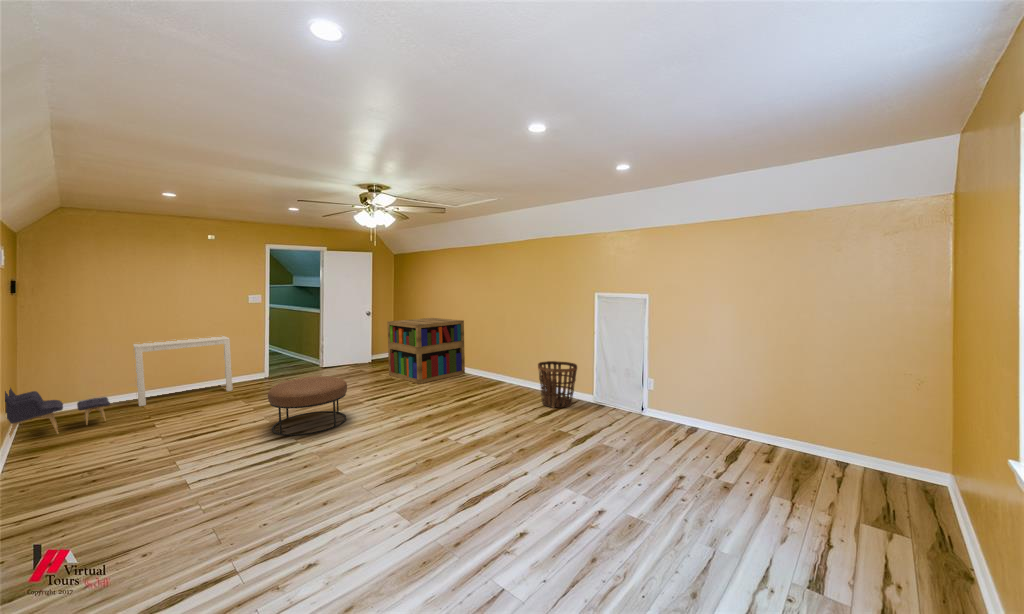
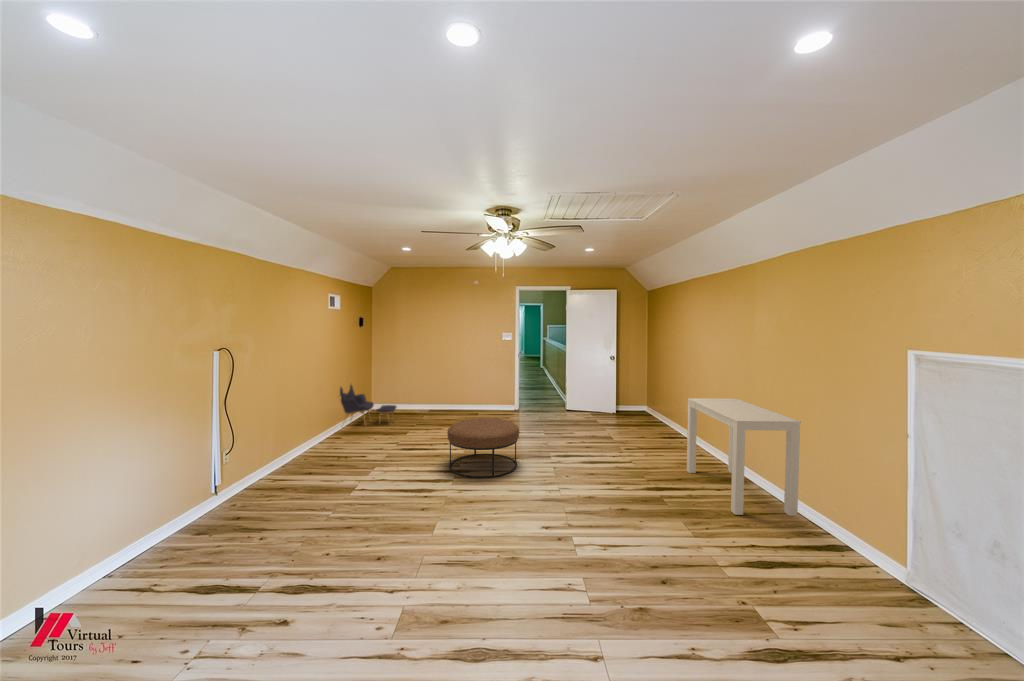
bookshelf: present [387,318,465,384] -> none [614,369,709,451]
desk: present [133,336,233,406] -> present [687,398,801,516]
basket: present [538,361,577,408] -> none [771,466,865,567]

